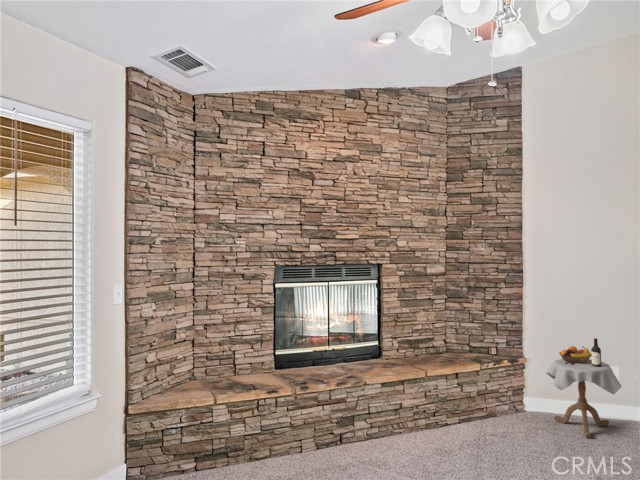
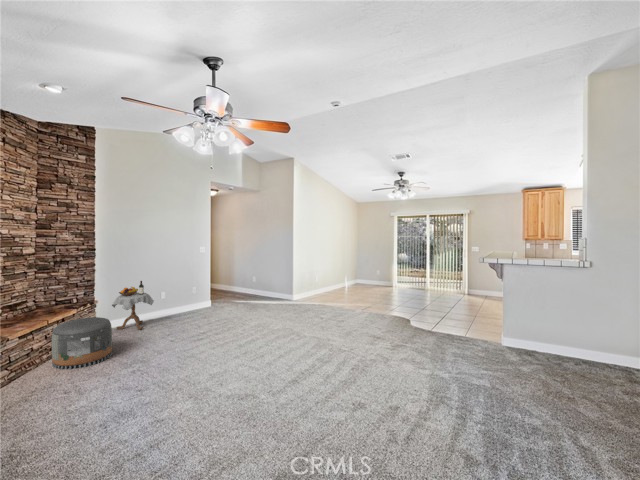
pouf: none [415,381,496,466] -> present [52,317,112,370]

